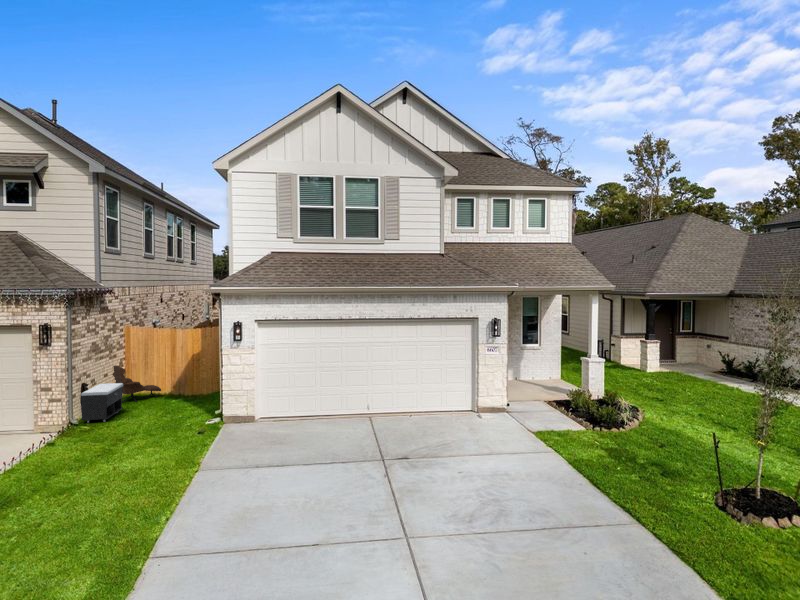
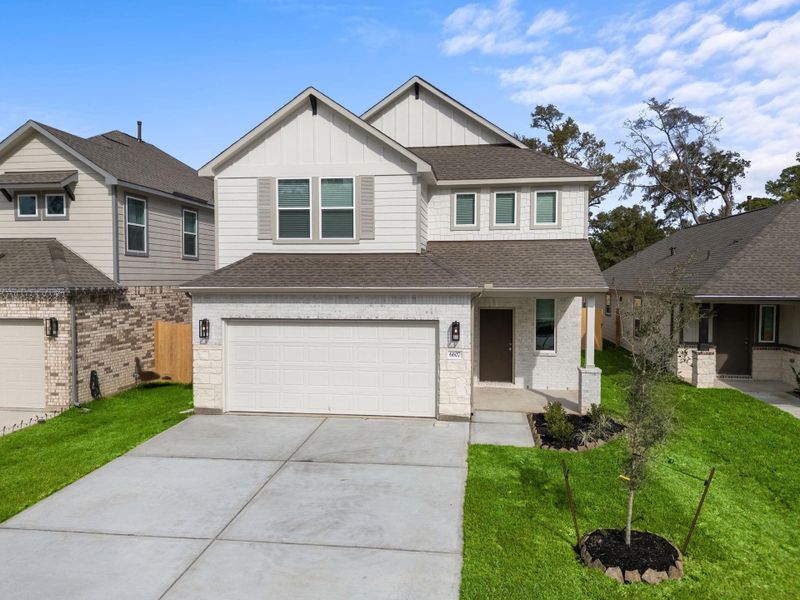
storage bench: present [81,383,123,422] -> none [86,371,130,405]

